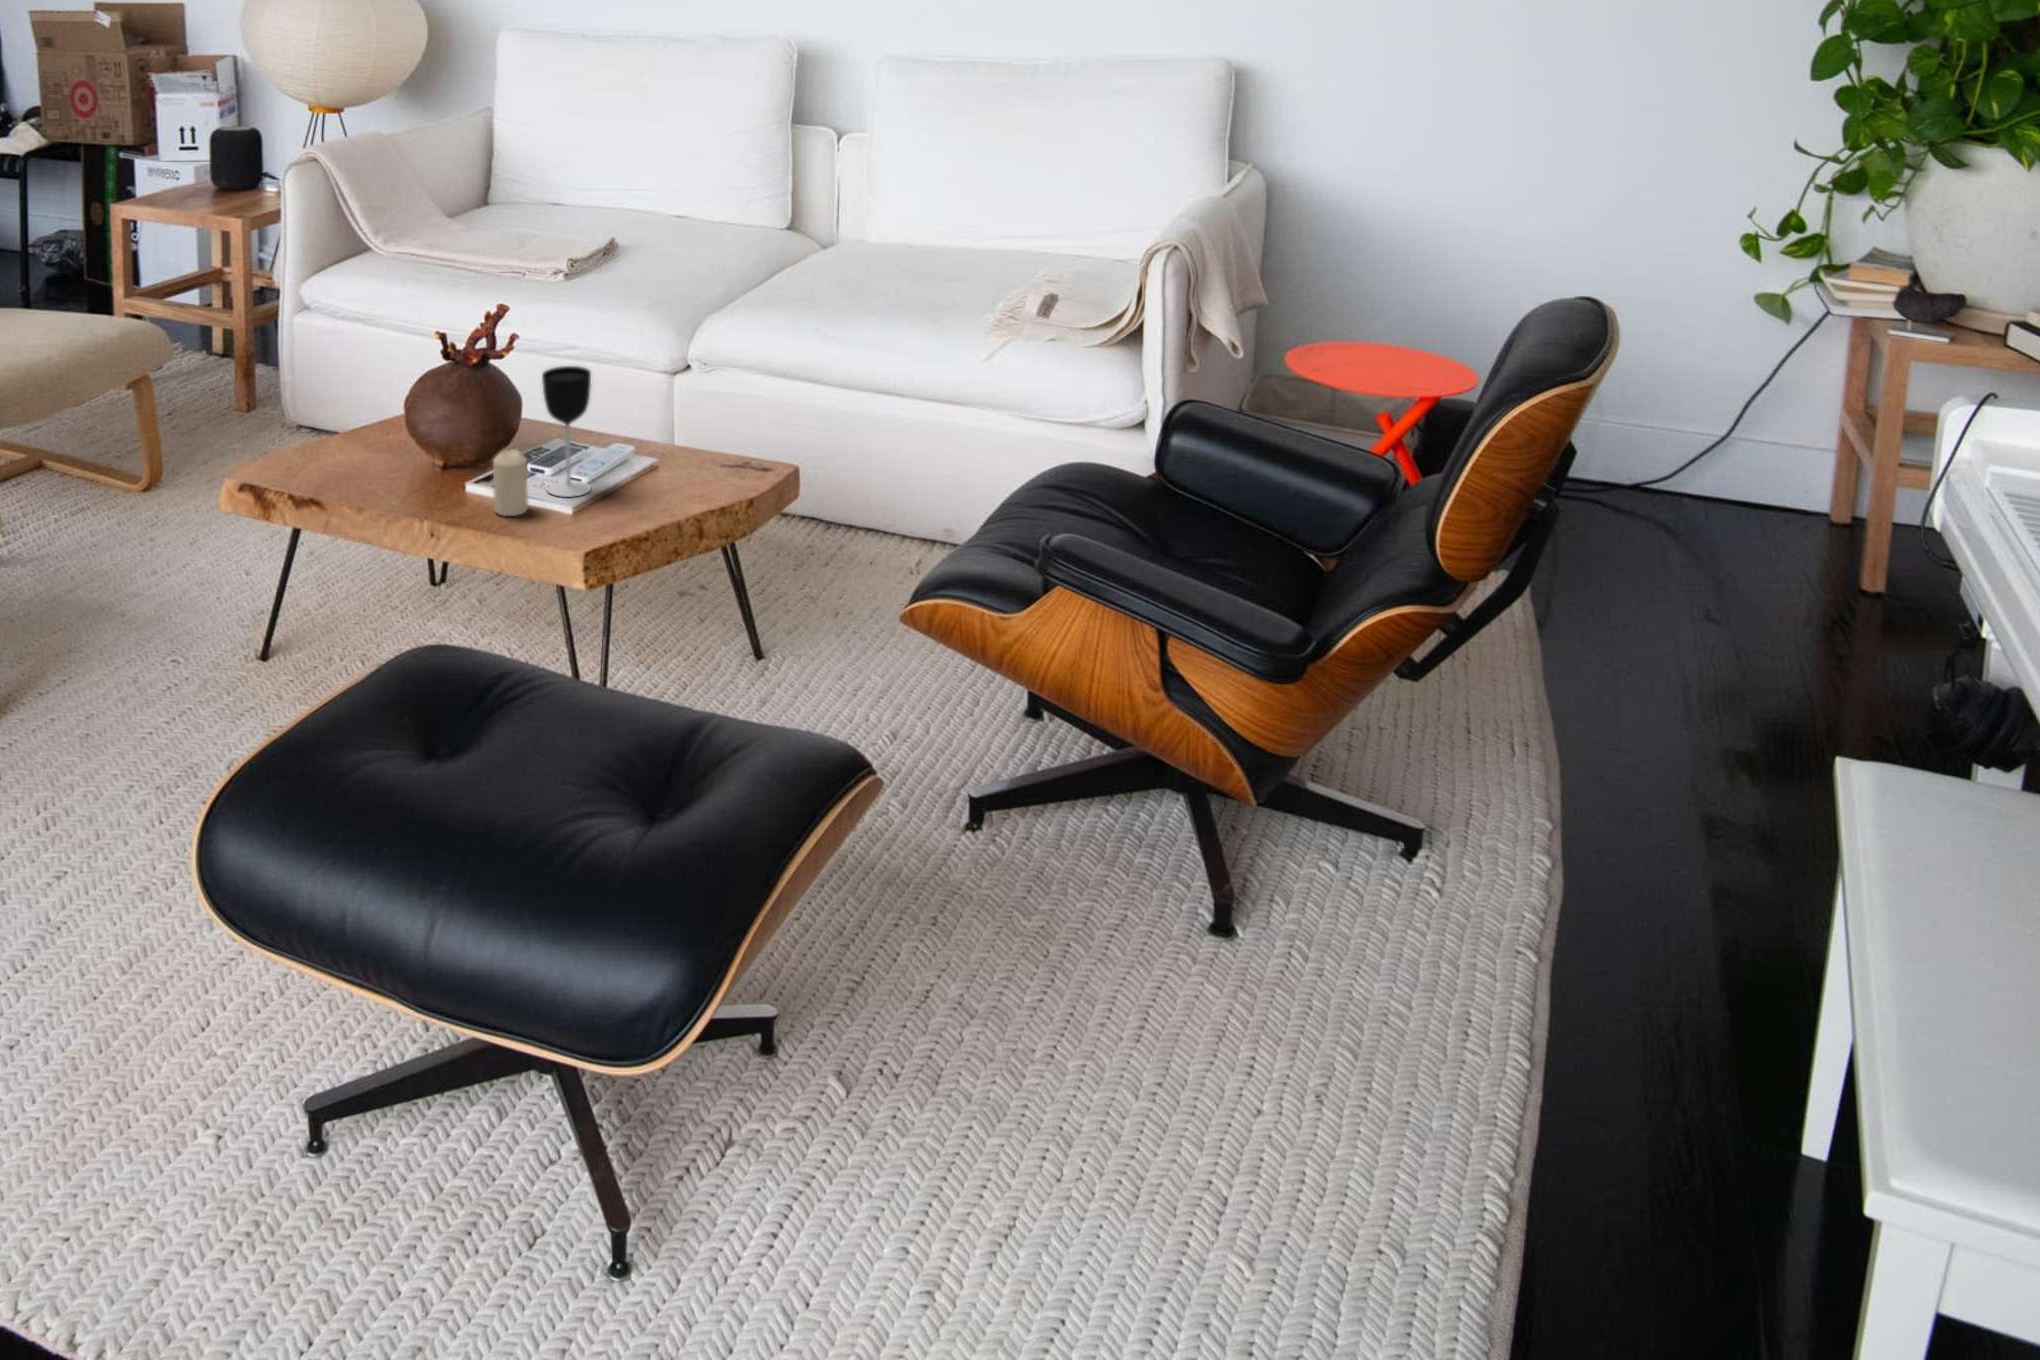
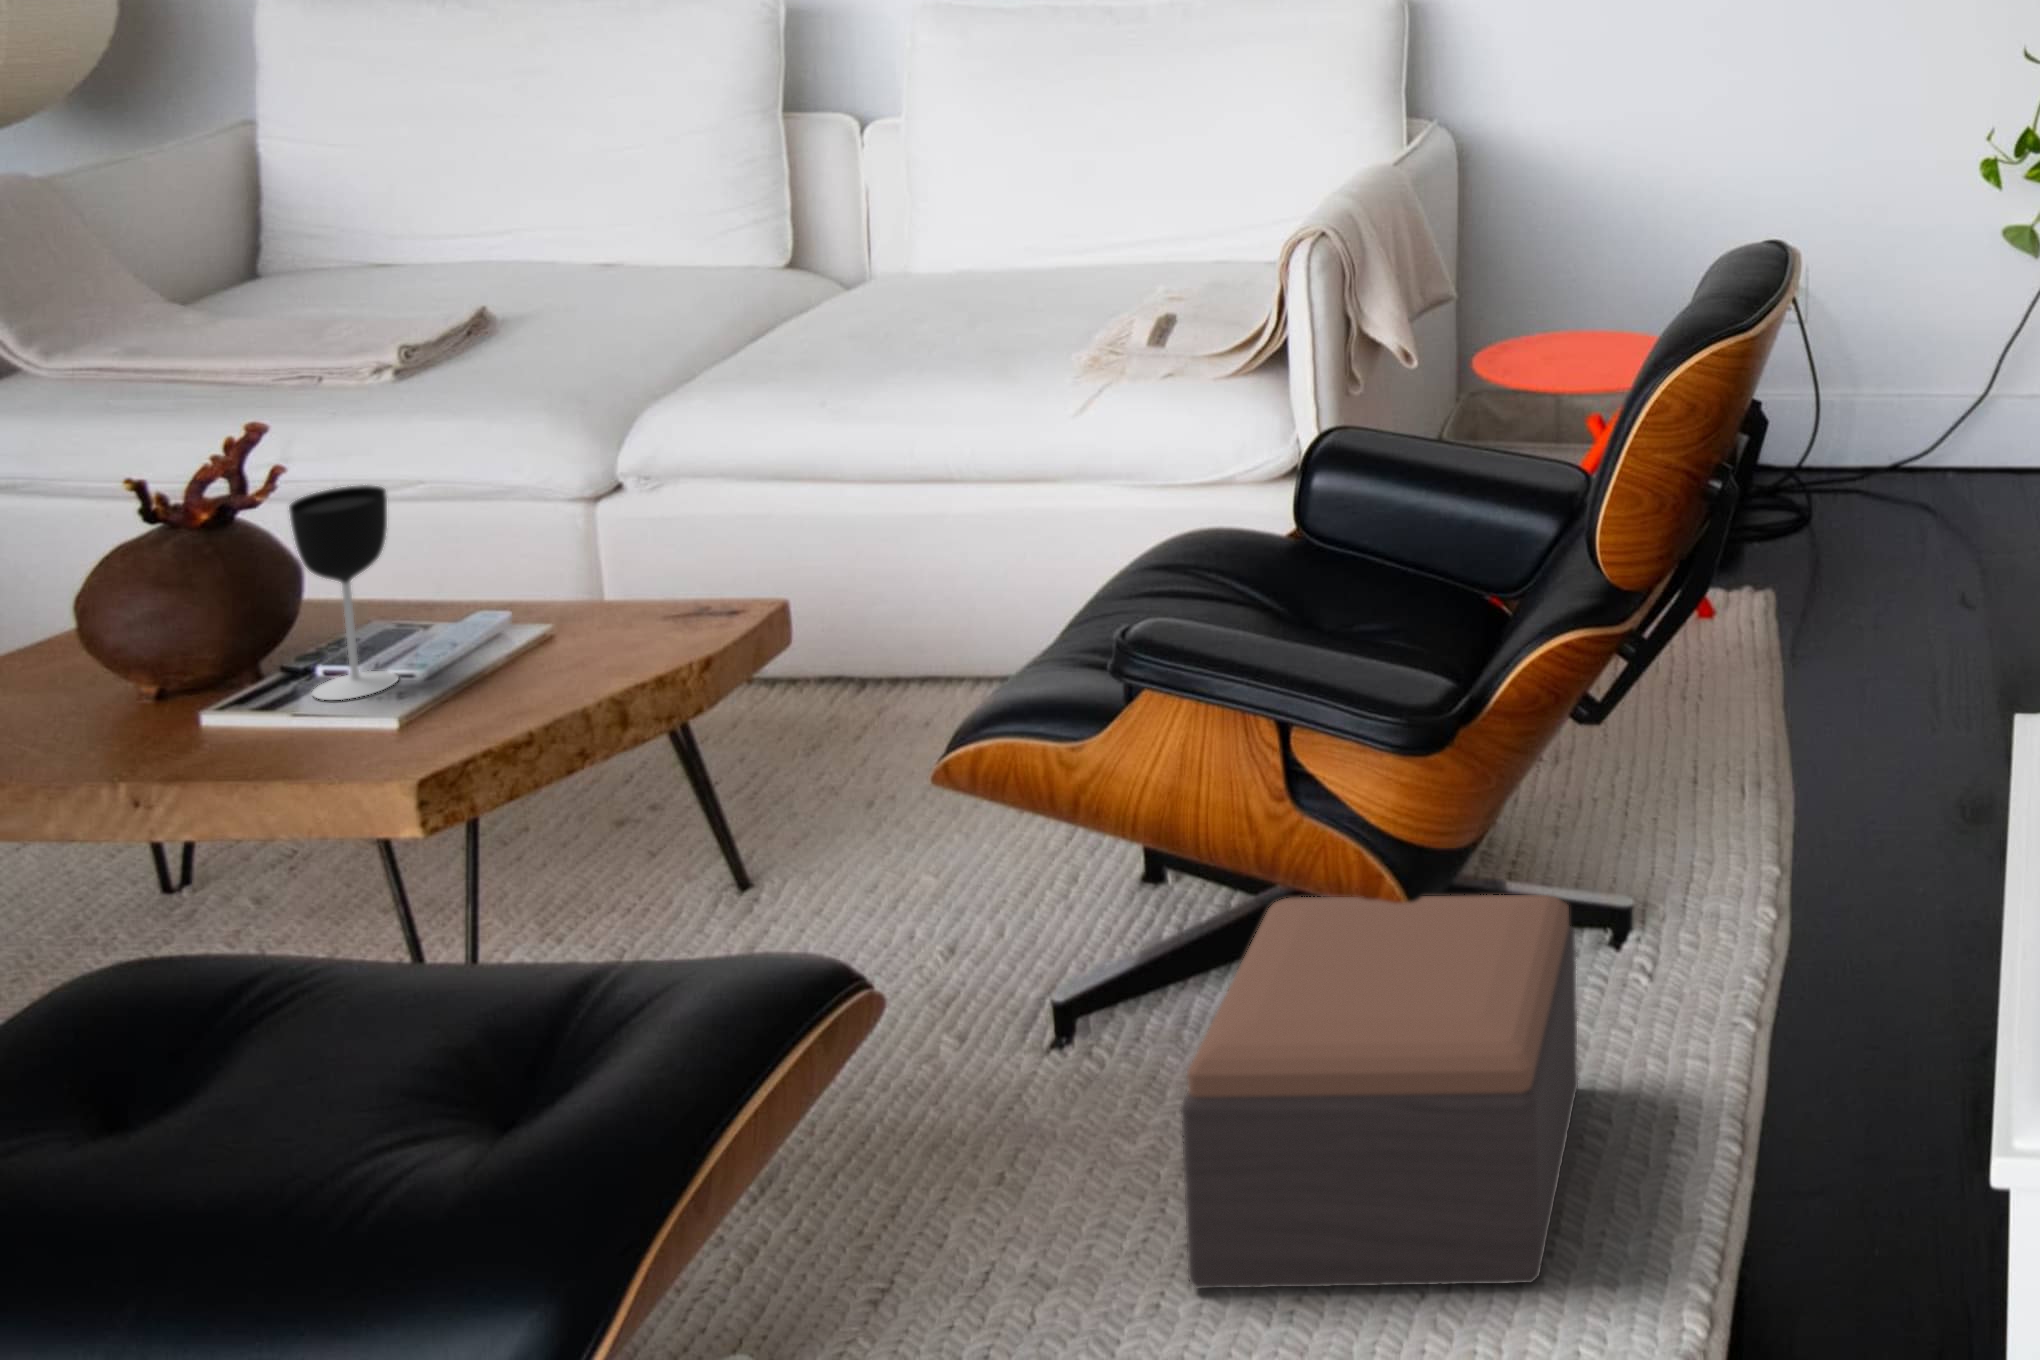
candle: present [493,449,528,516] -> none [190,635,268,748]
footstool: none [1087,761,1384,1110] -> present [1181,895,1578,1289]

